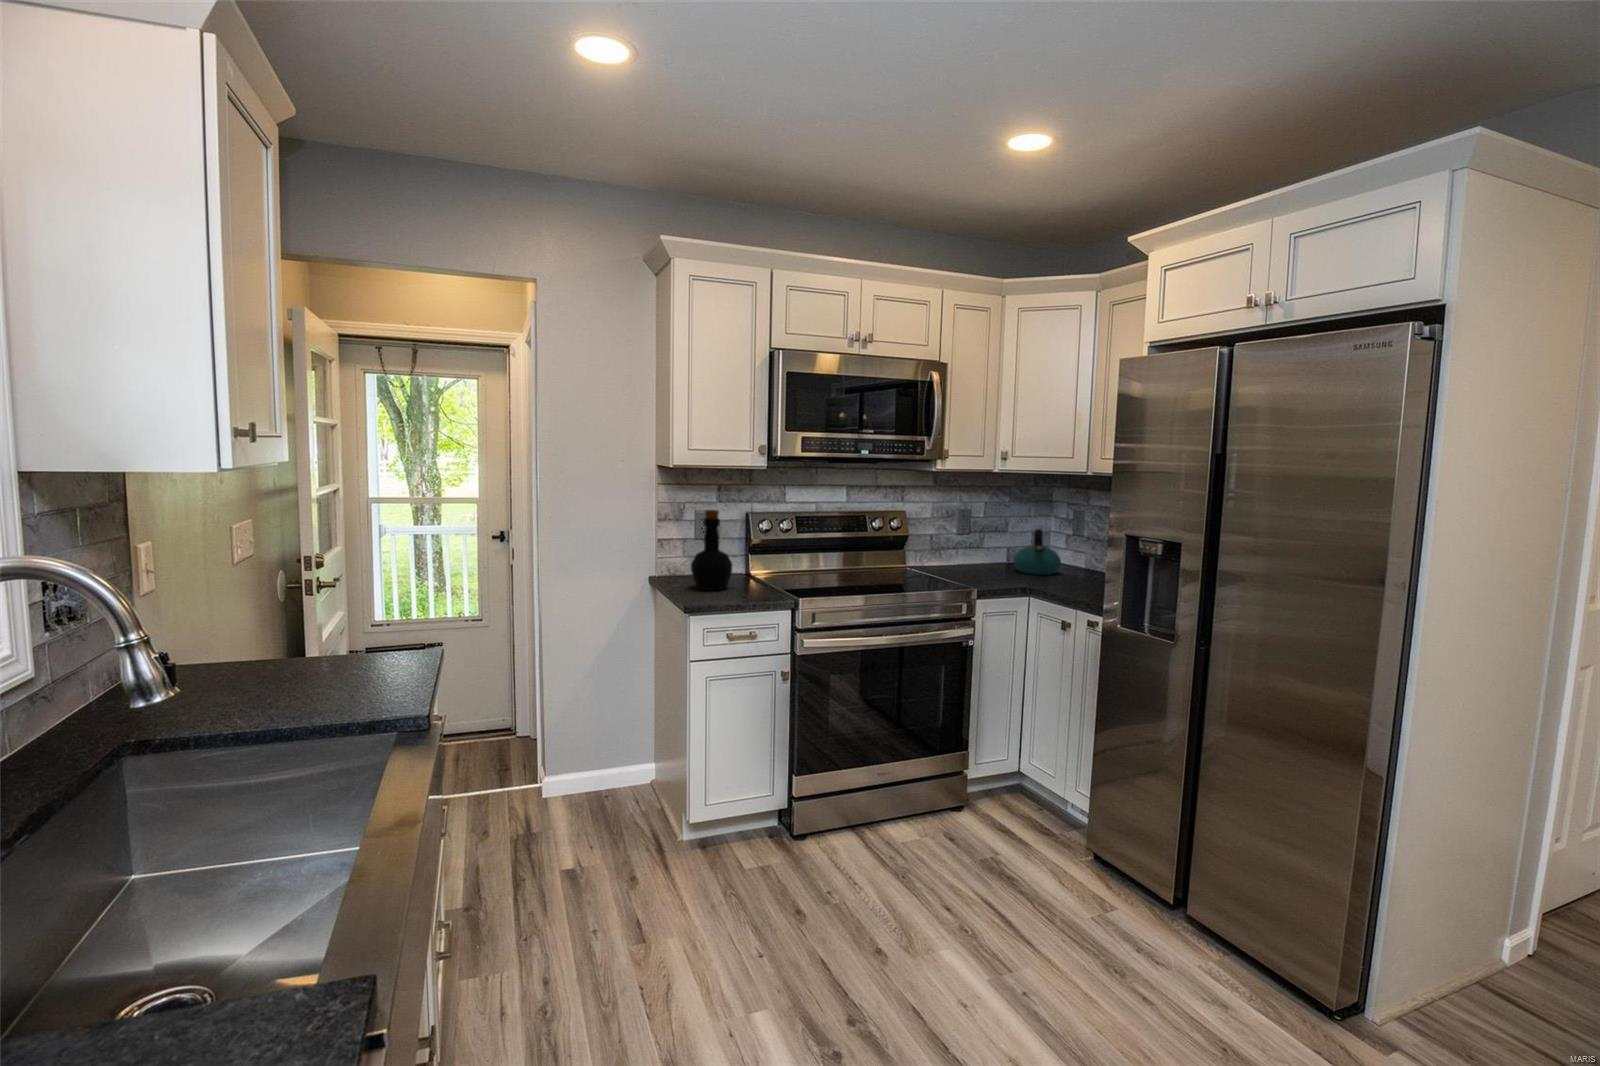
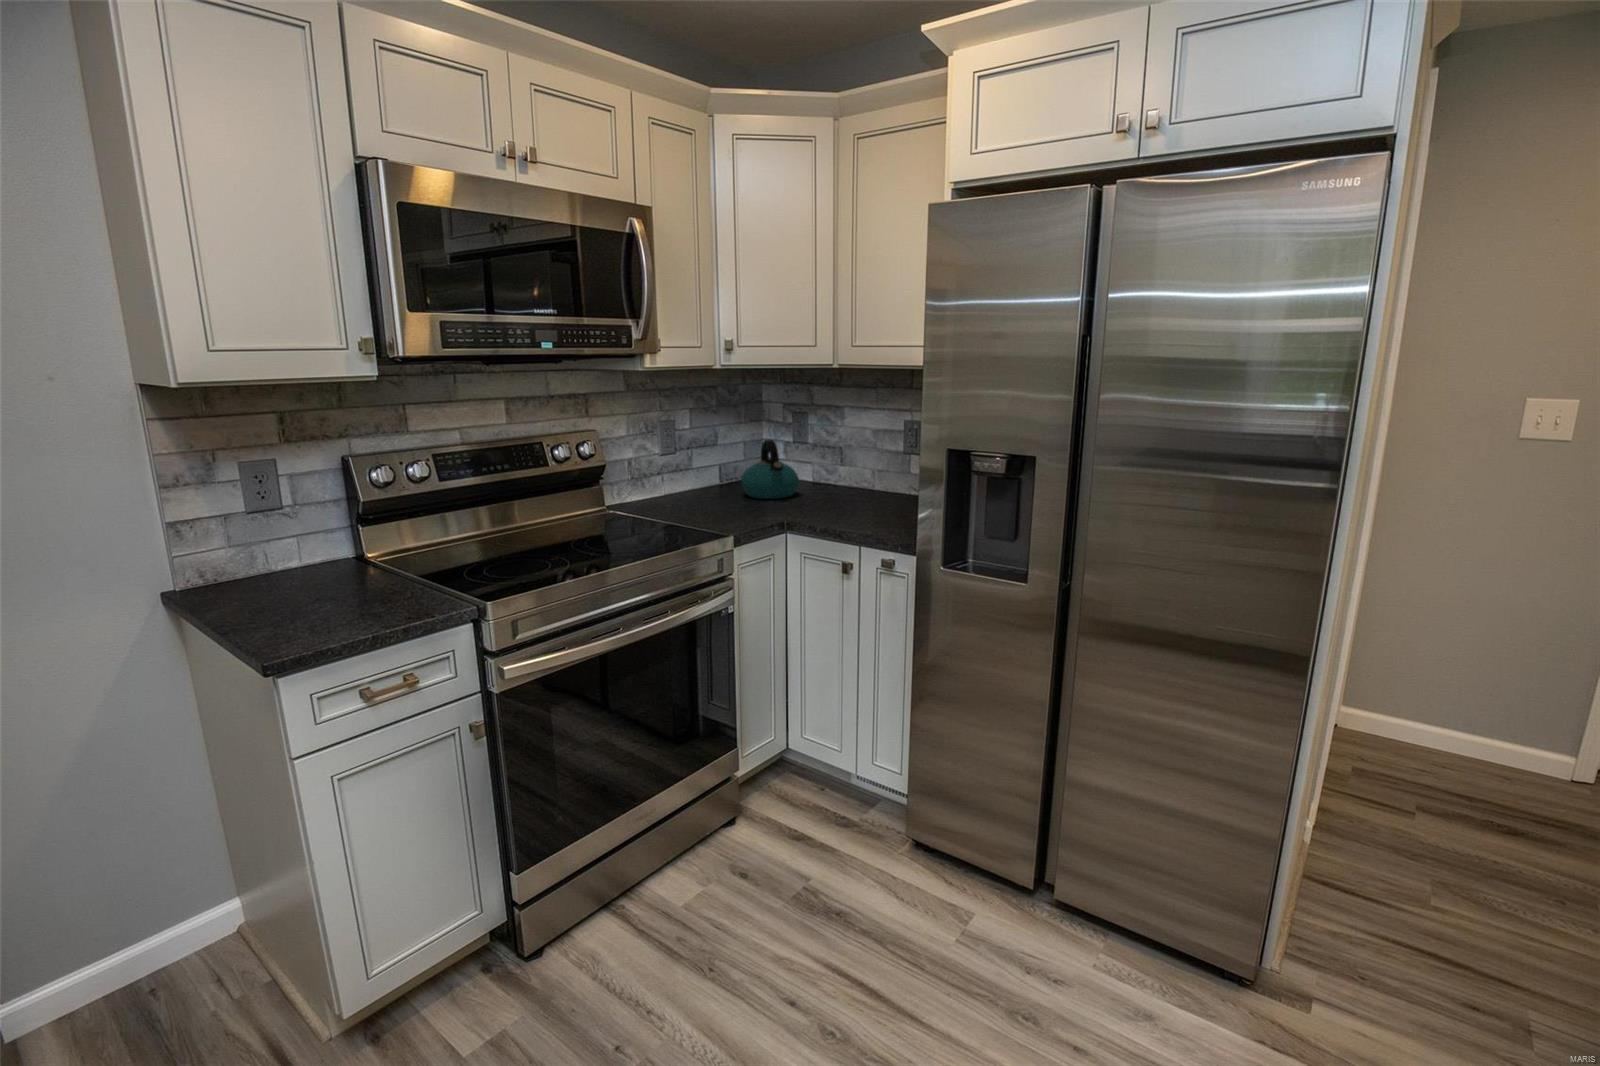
bottle: present [691,510,732,590] -> none [253,464,343,613]

